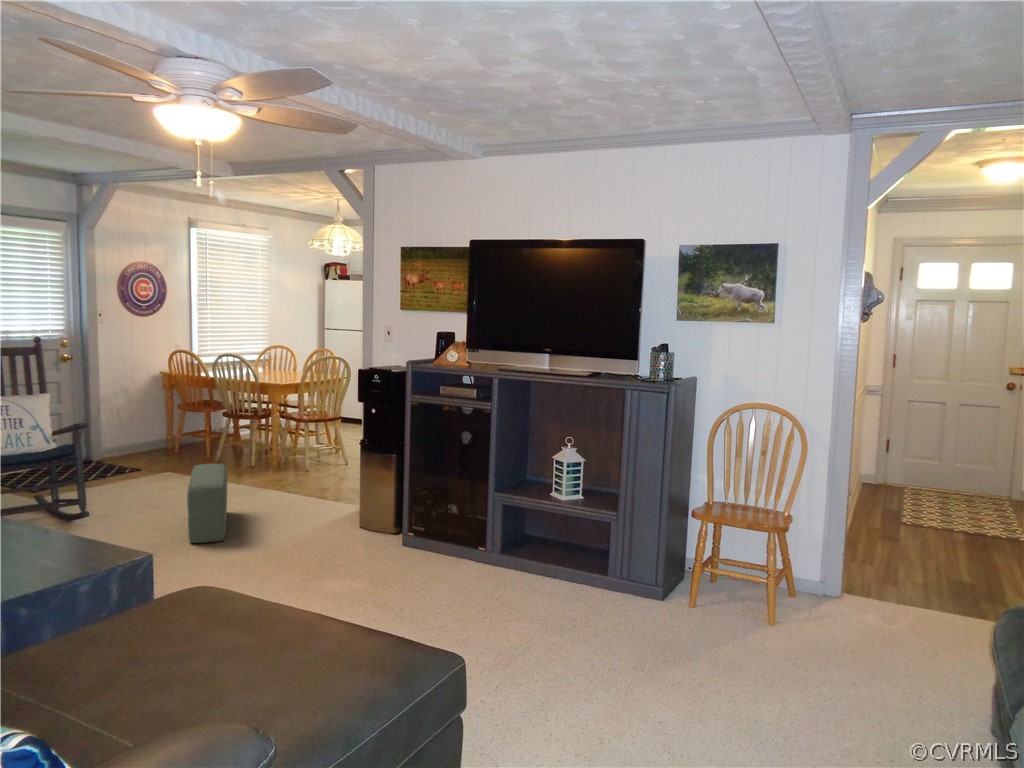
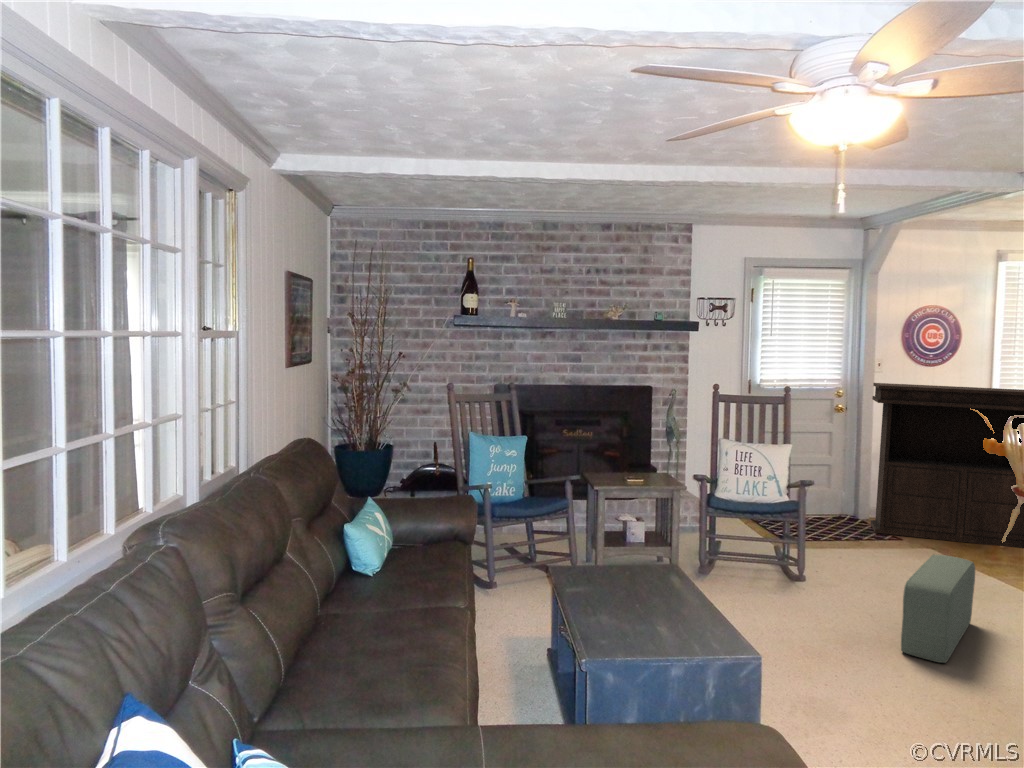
console table: none [100,333,251,468] -> present [871,383,1024,548]

